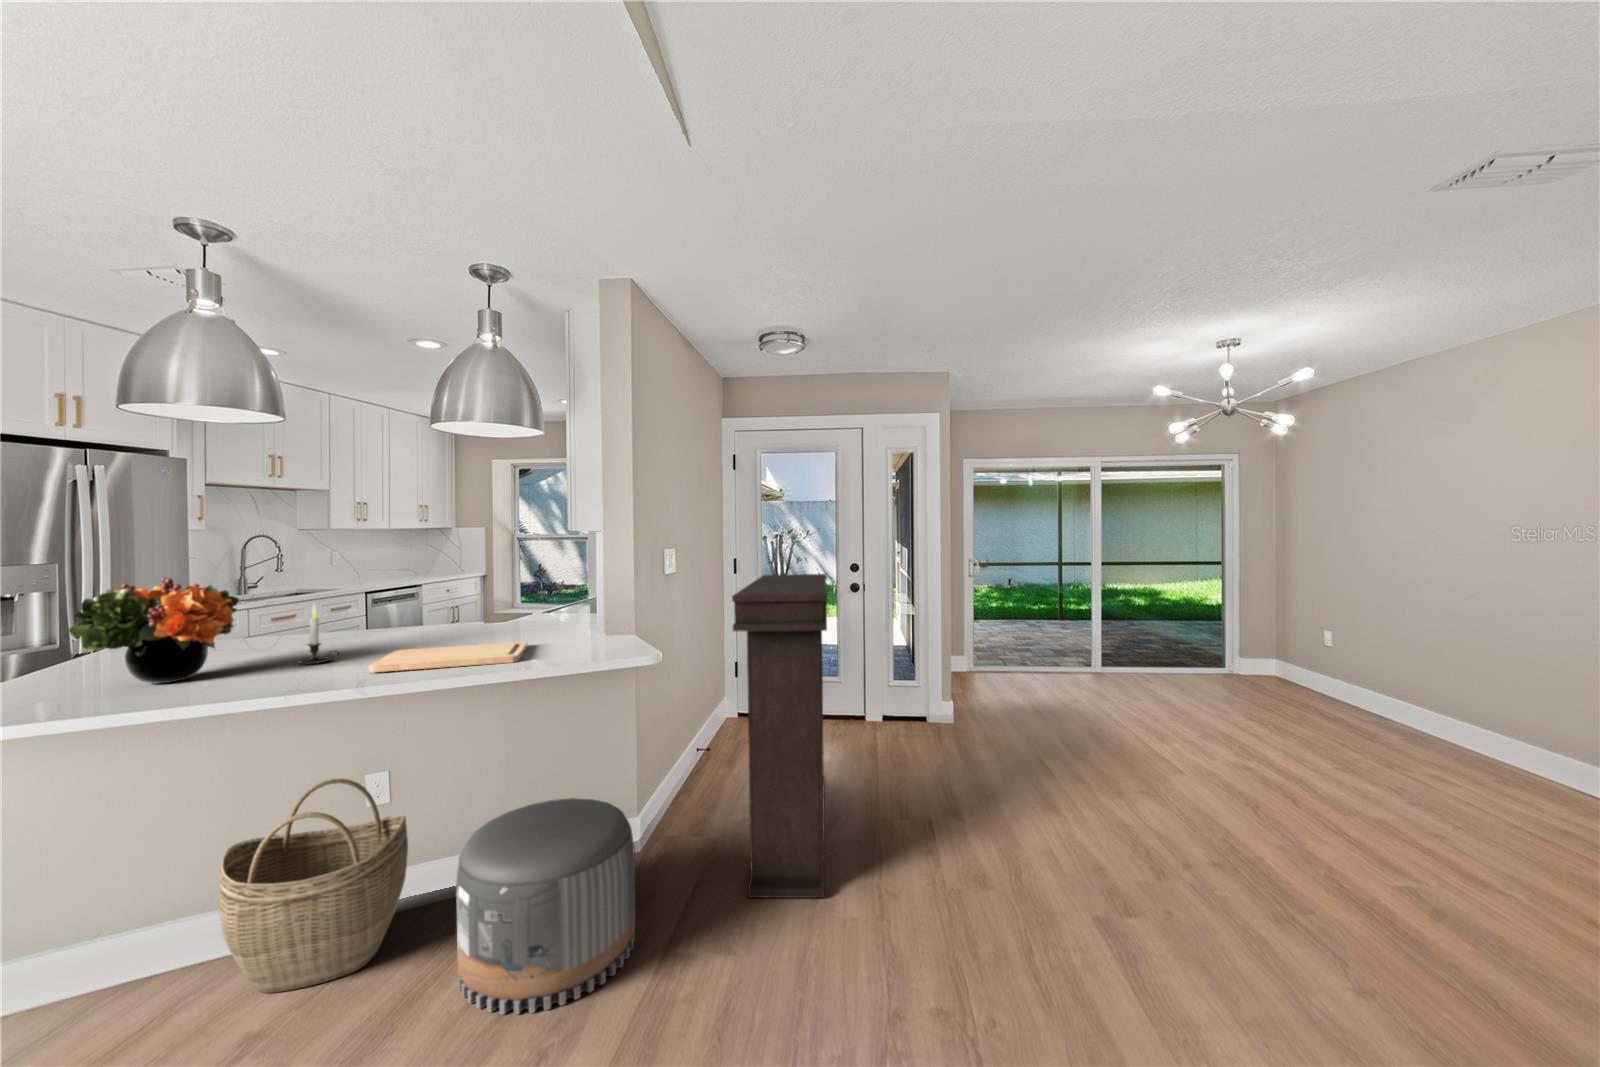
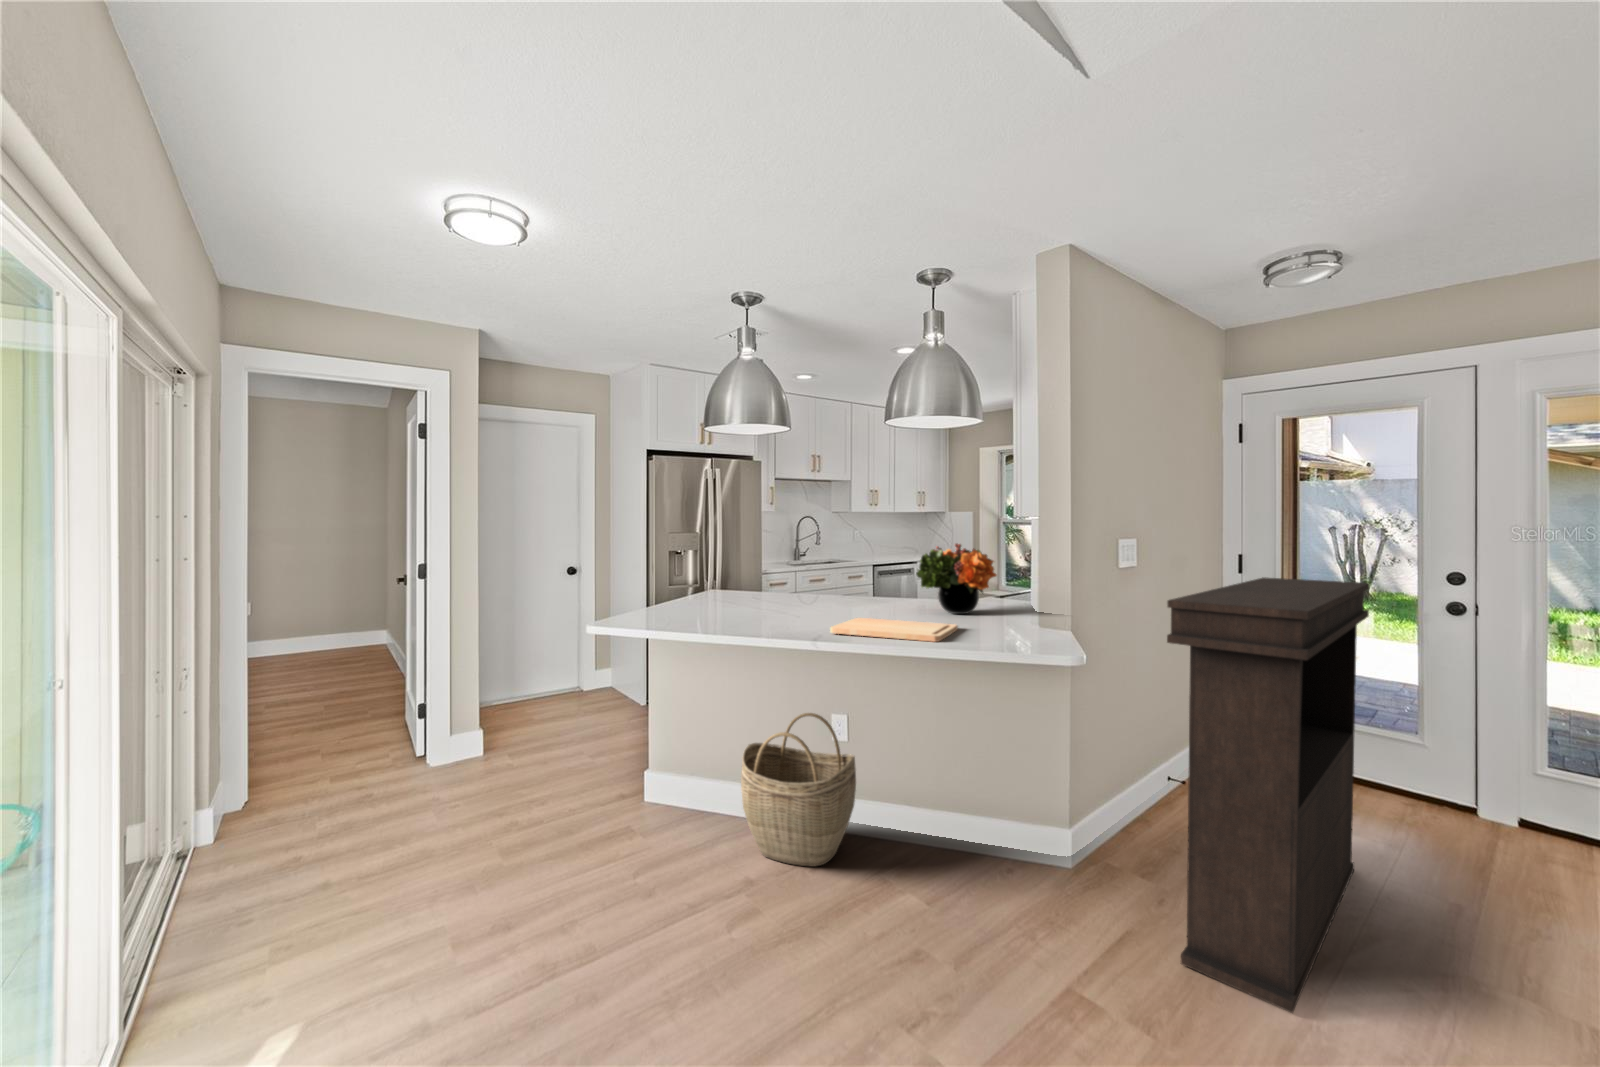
flower arrangement: present [69,578,239,684] -> present [916,544,997,614]
candle: present [298,605,336,664] -> none [794,573,819,621]
pouf: present [456,798,635,1014] -> none [877,778,1039,972]

